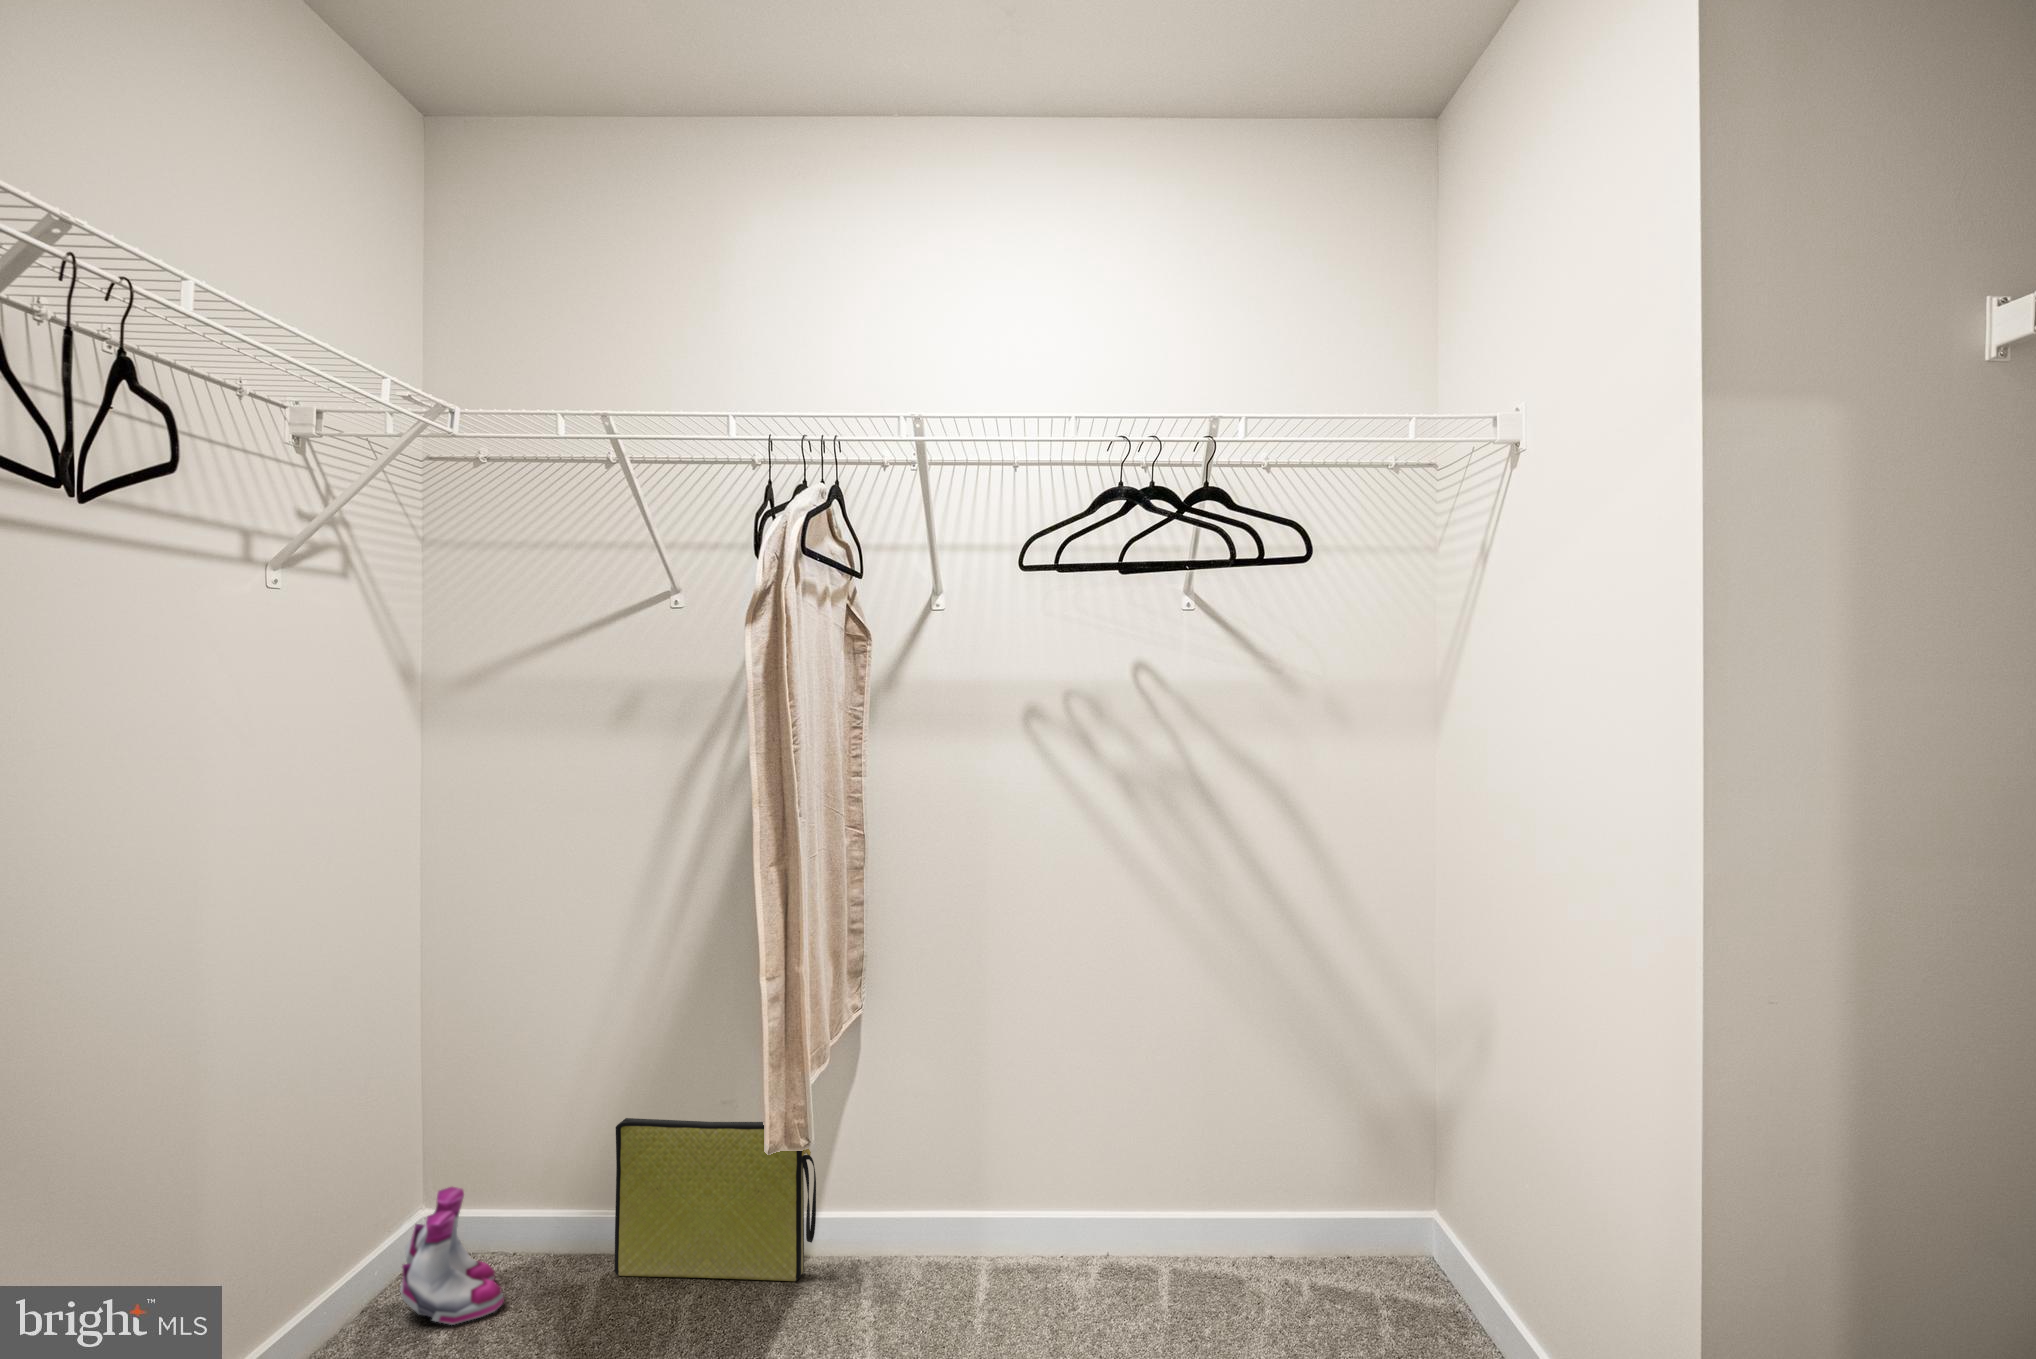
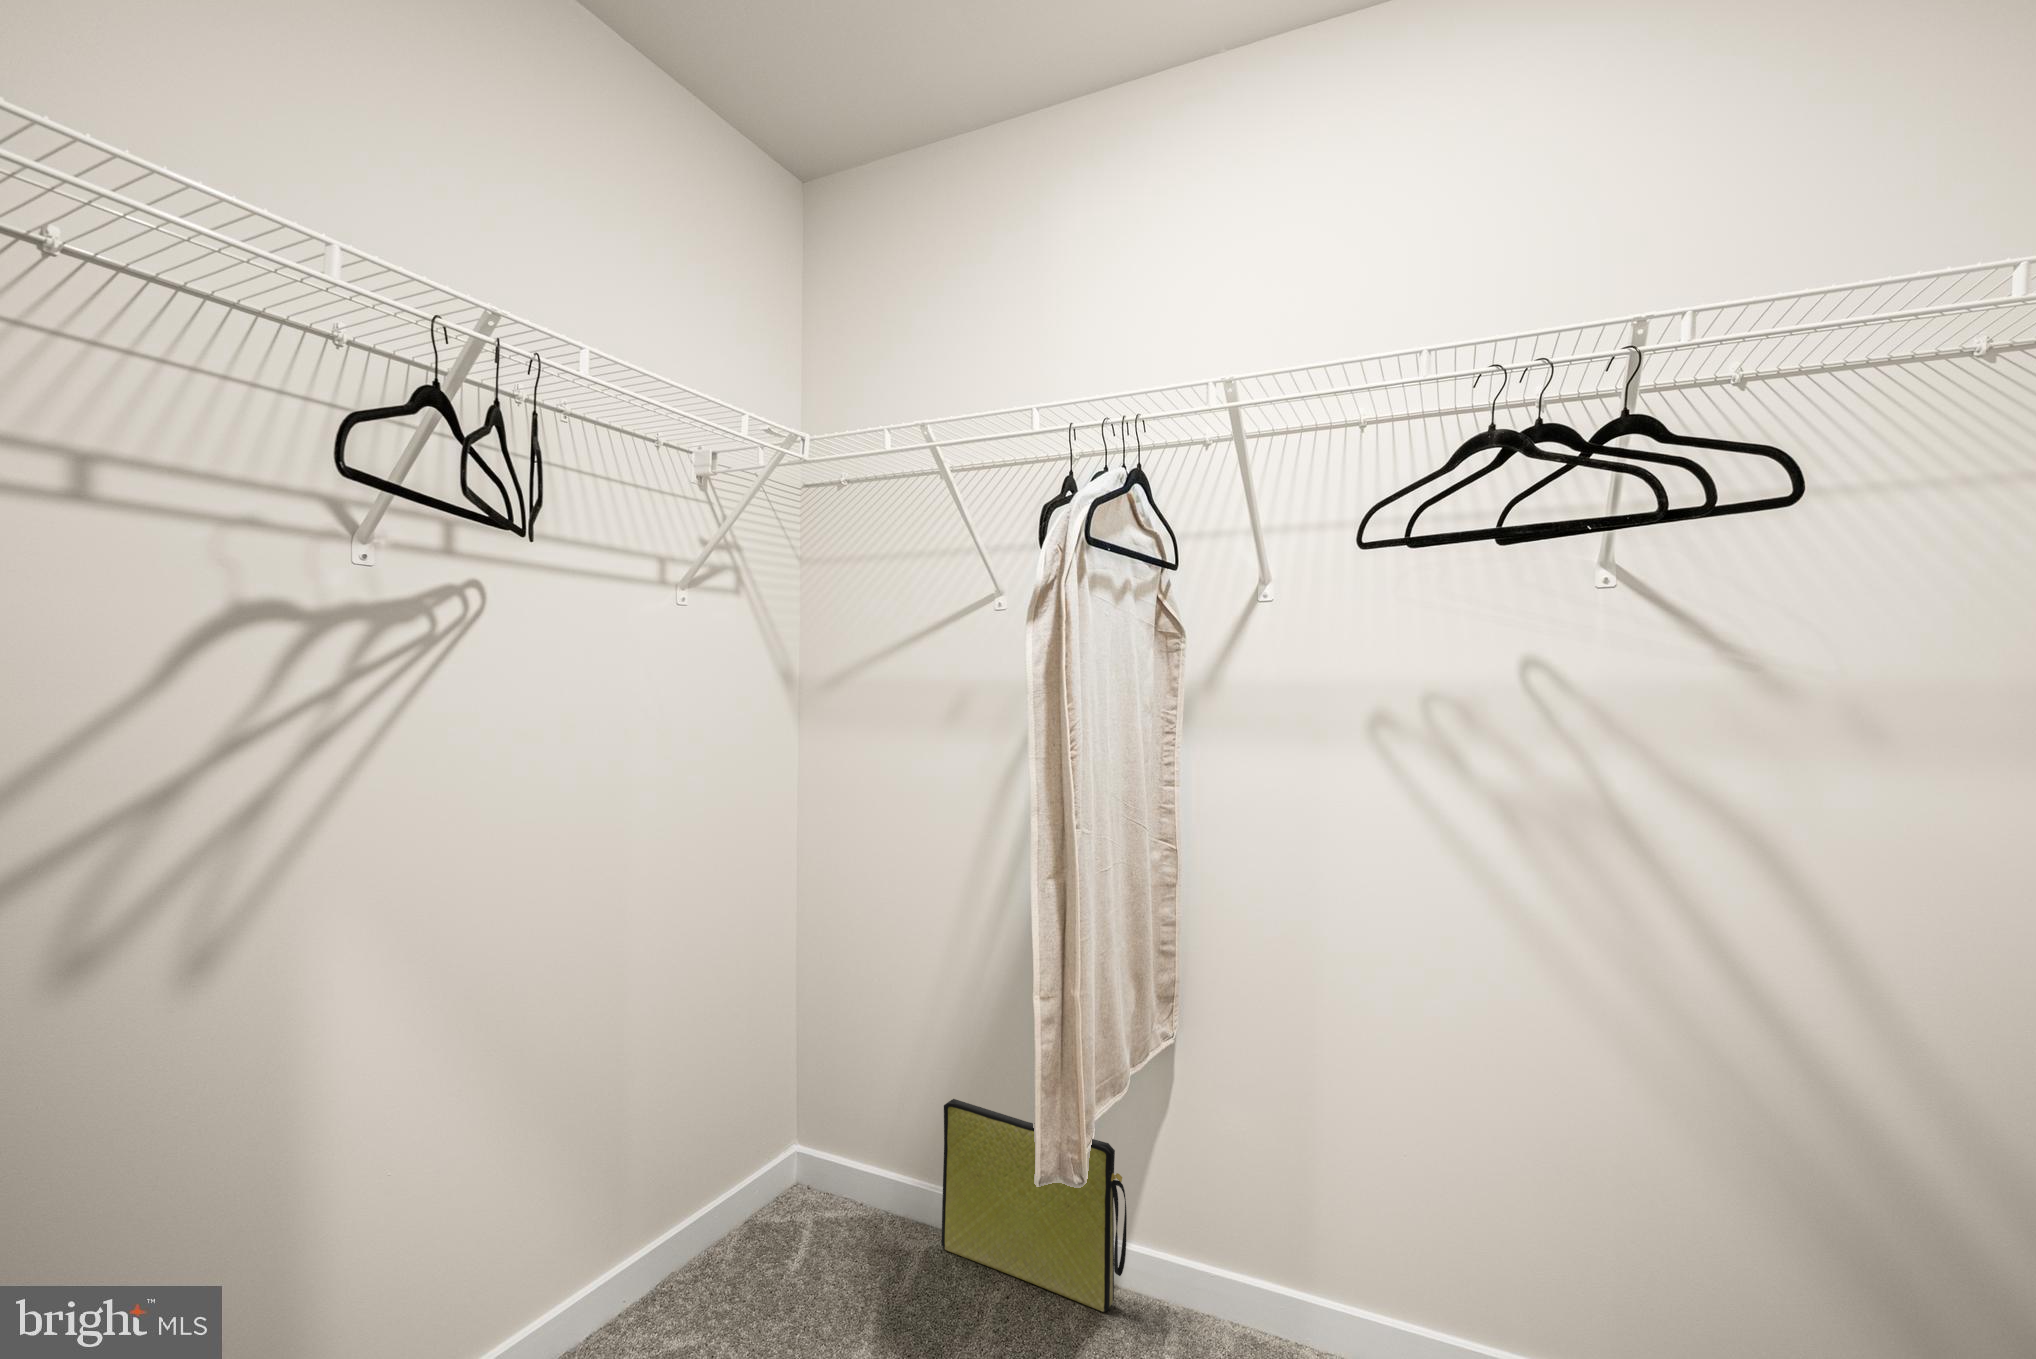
boots: present [400,1187,504,1325] -> none [772,1127,848,1257]

